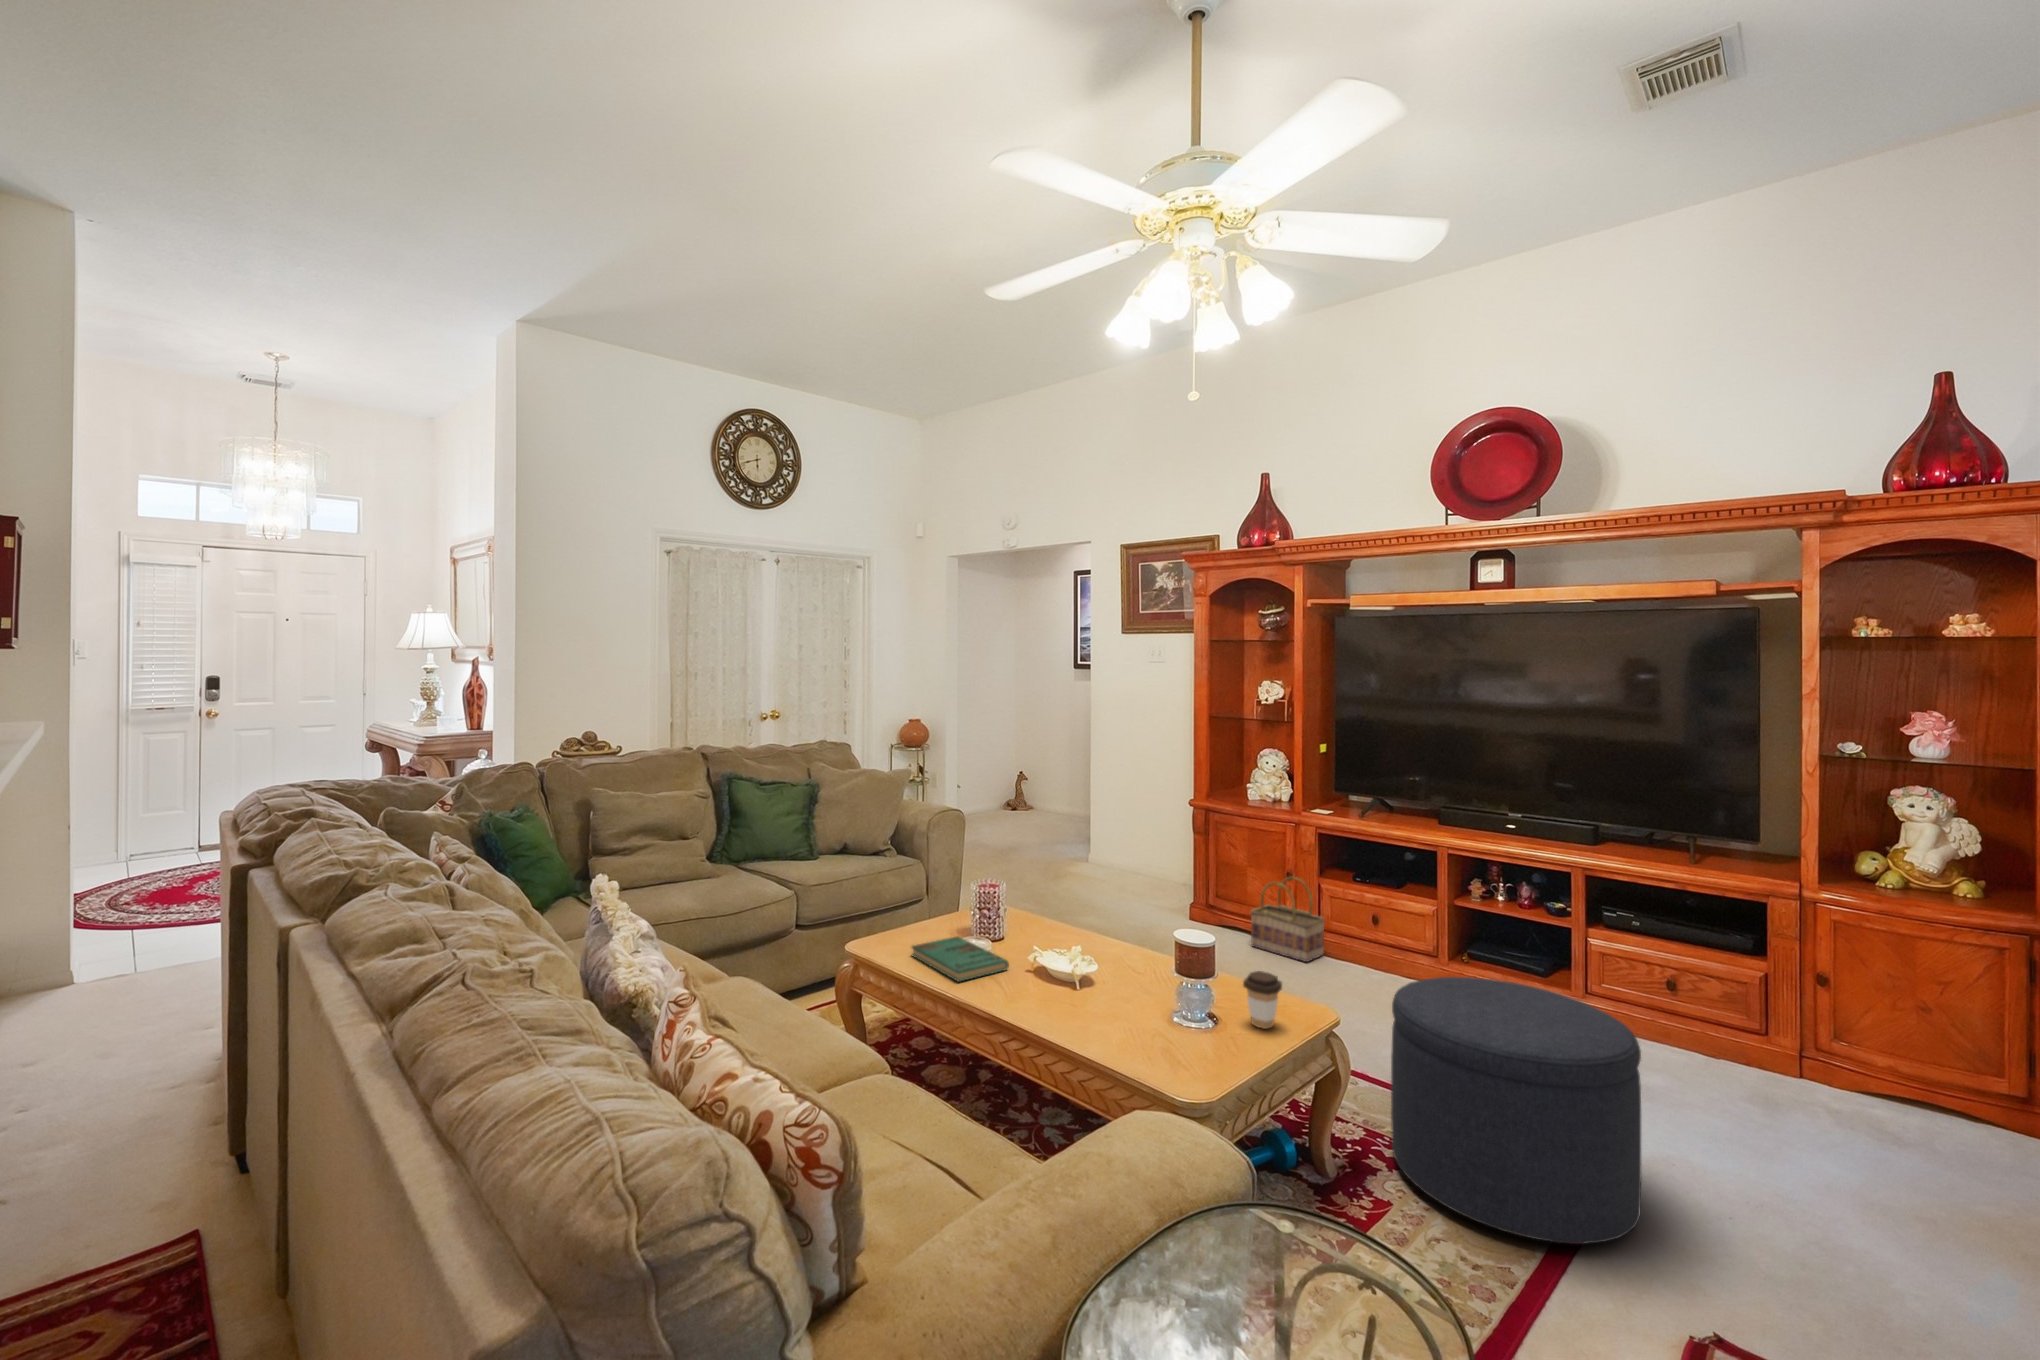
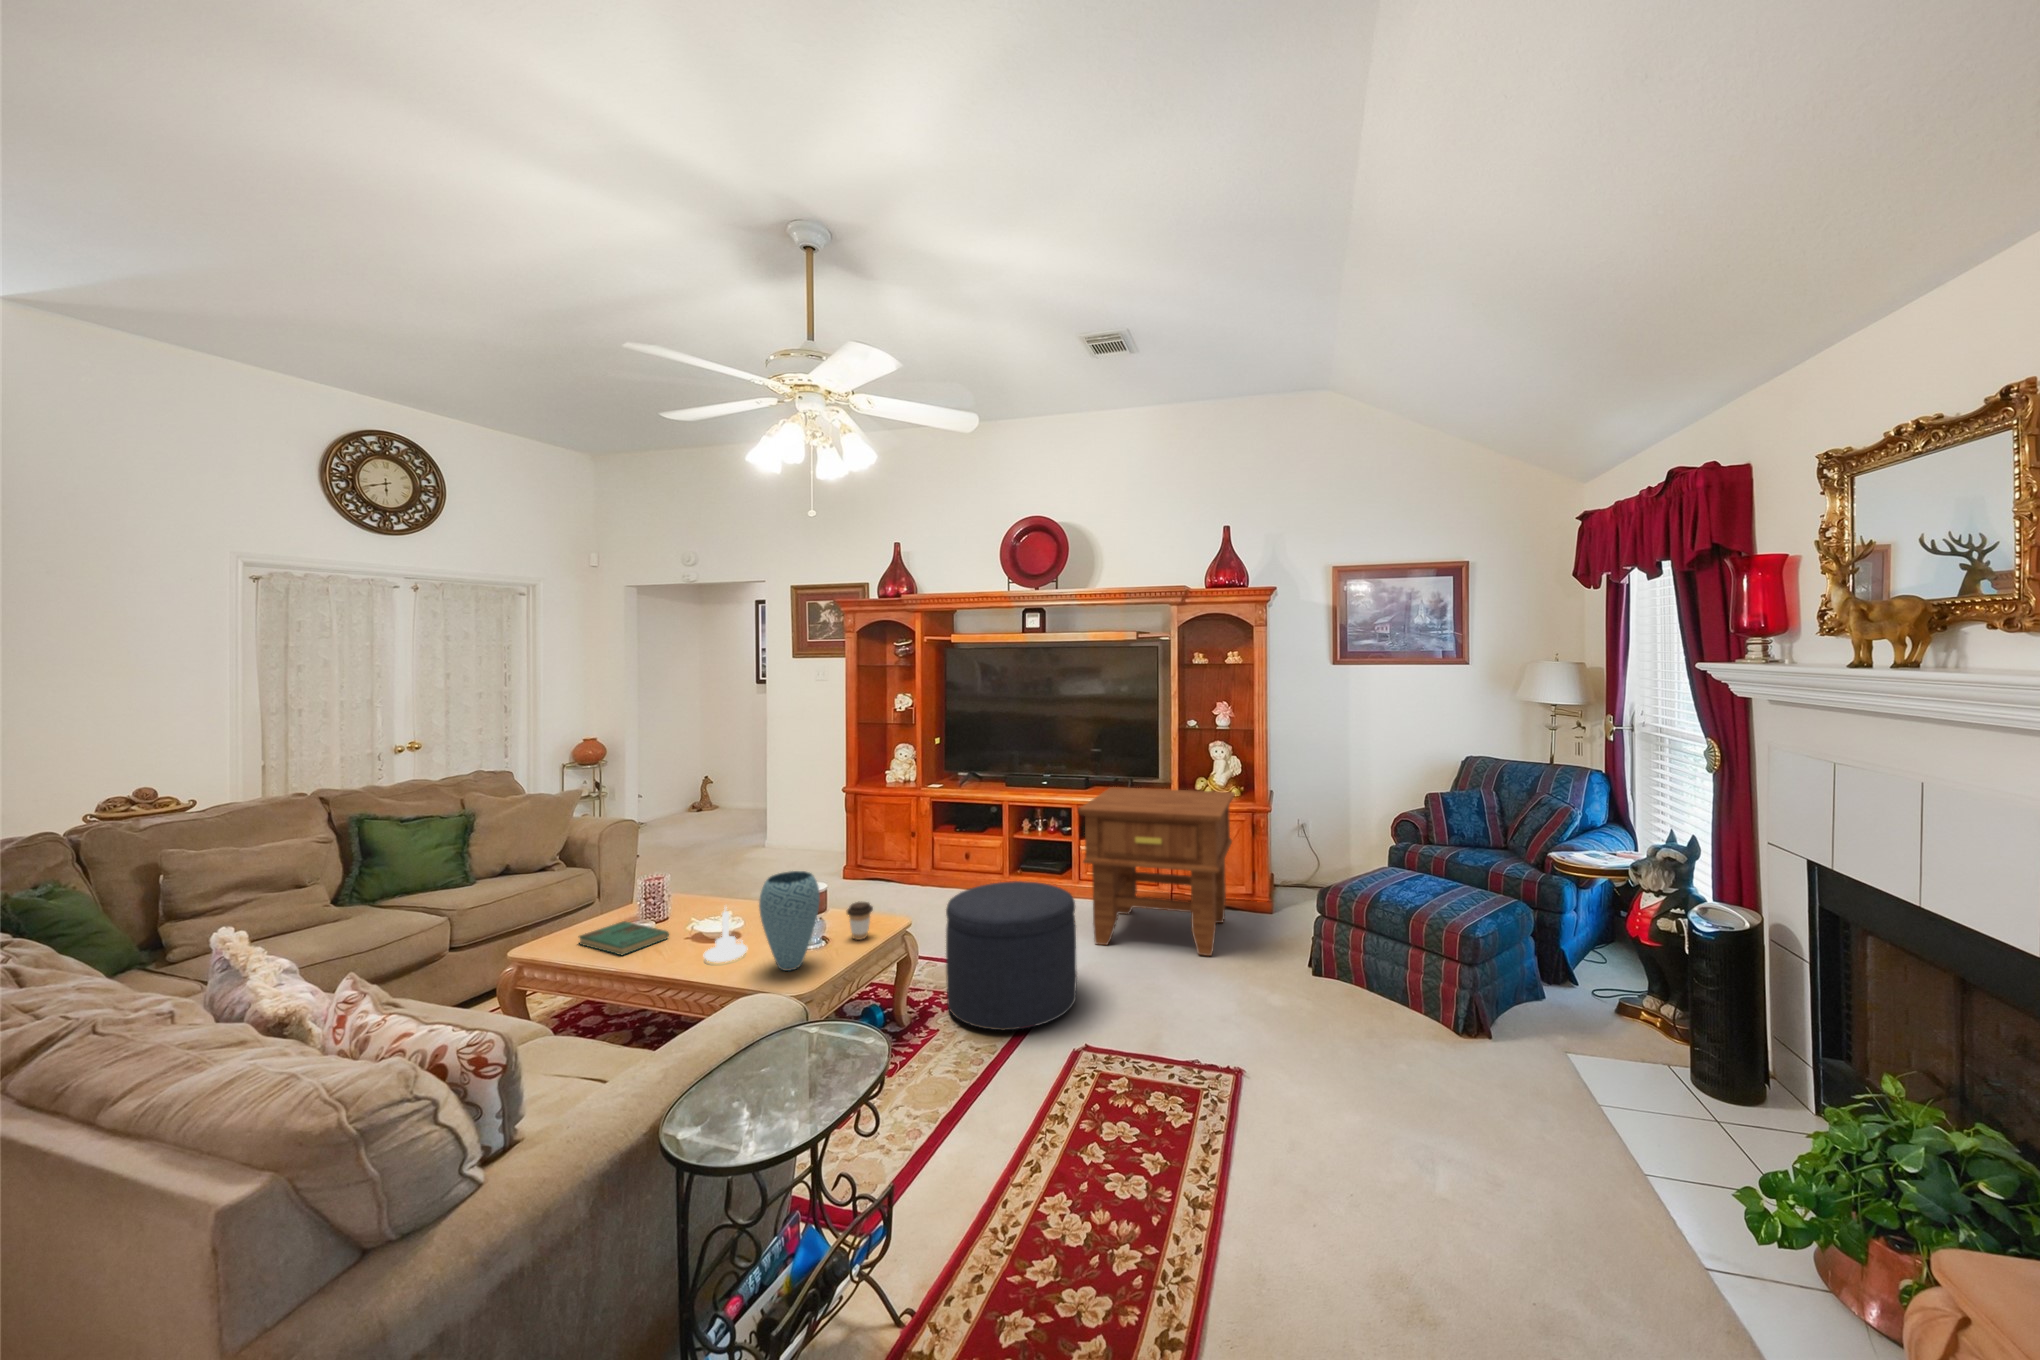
side table: none [1614,846,1970,1198] -> present [1078,787,1235,956]
basket: present [1251,876,1324,962] -> none [878,836,930,896]
vase: none [1129,912,1211,1056] -> present [759,871,820,971]
candle holder: none [1053,942,1108,1020] -> present [704,908,747,962]

